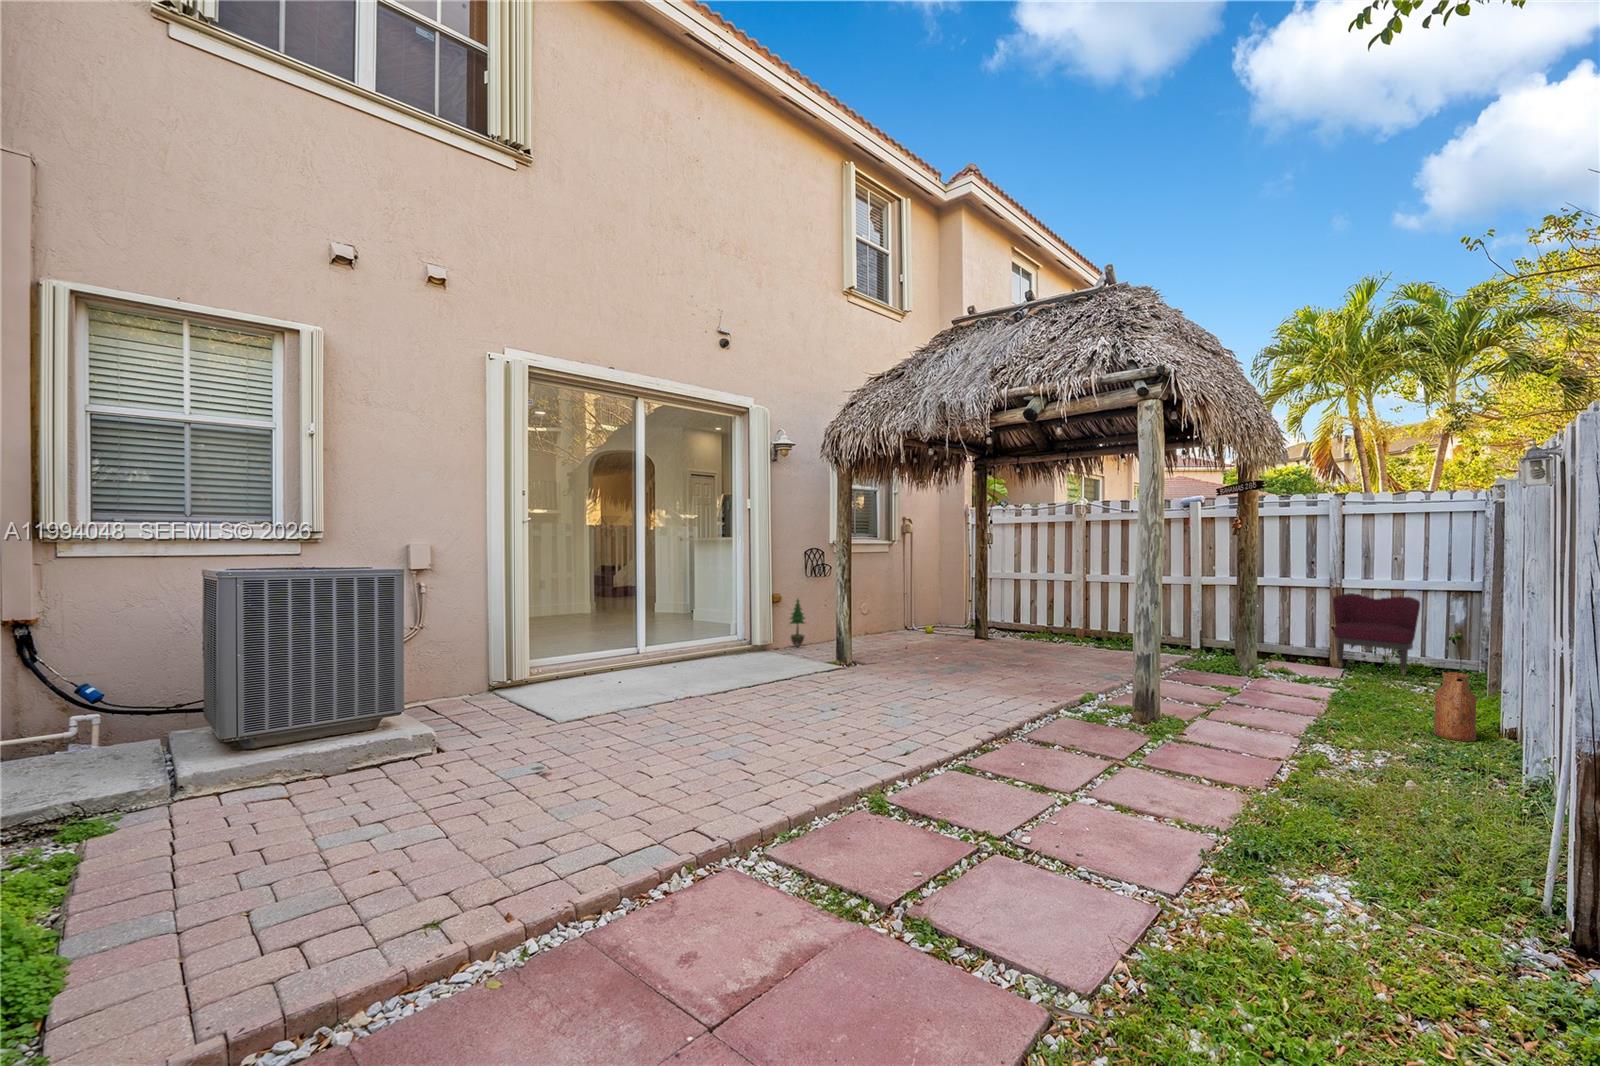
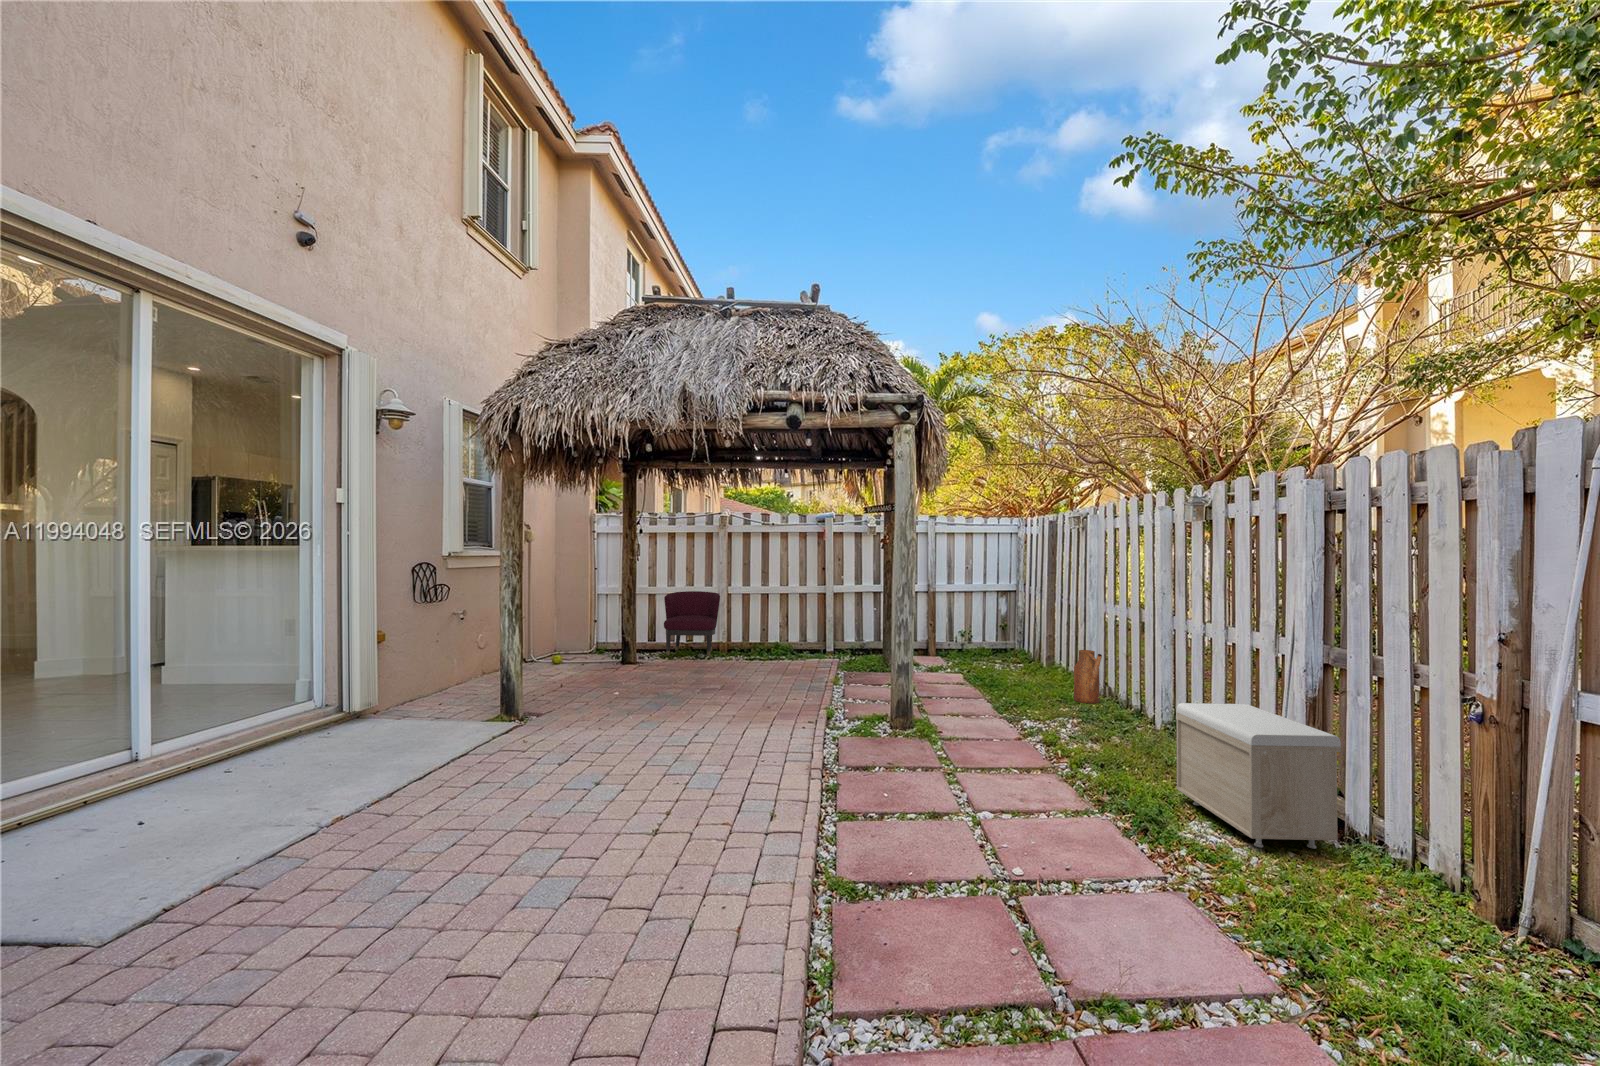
chair: present [1333,593,1420,676] -> present [664,591,720,656]
potted tree: present [790,599,805,647] -> none [399,632,428,704]
storage bench: none [1323,728,1459,912] -> present [1177,703,1341,849]

